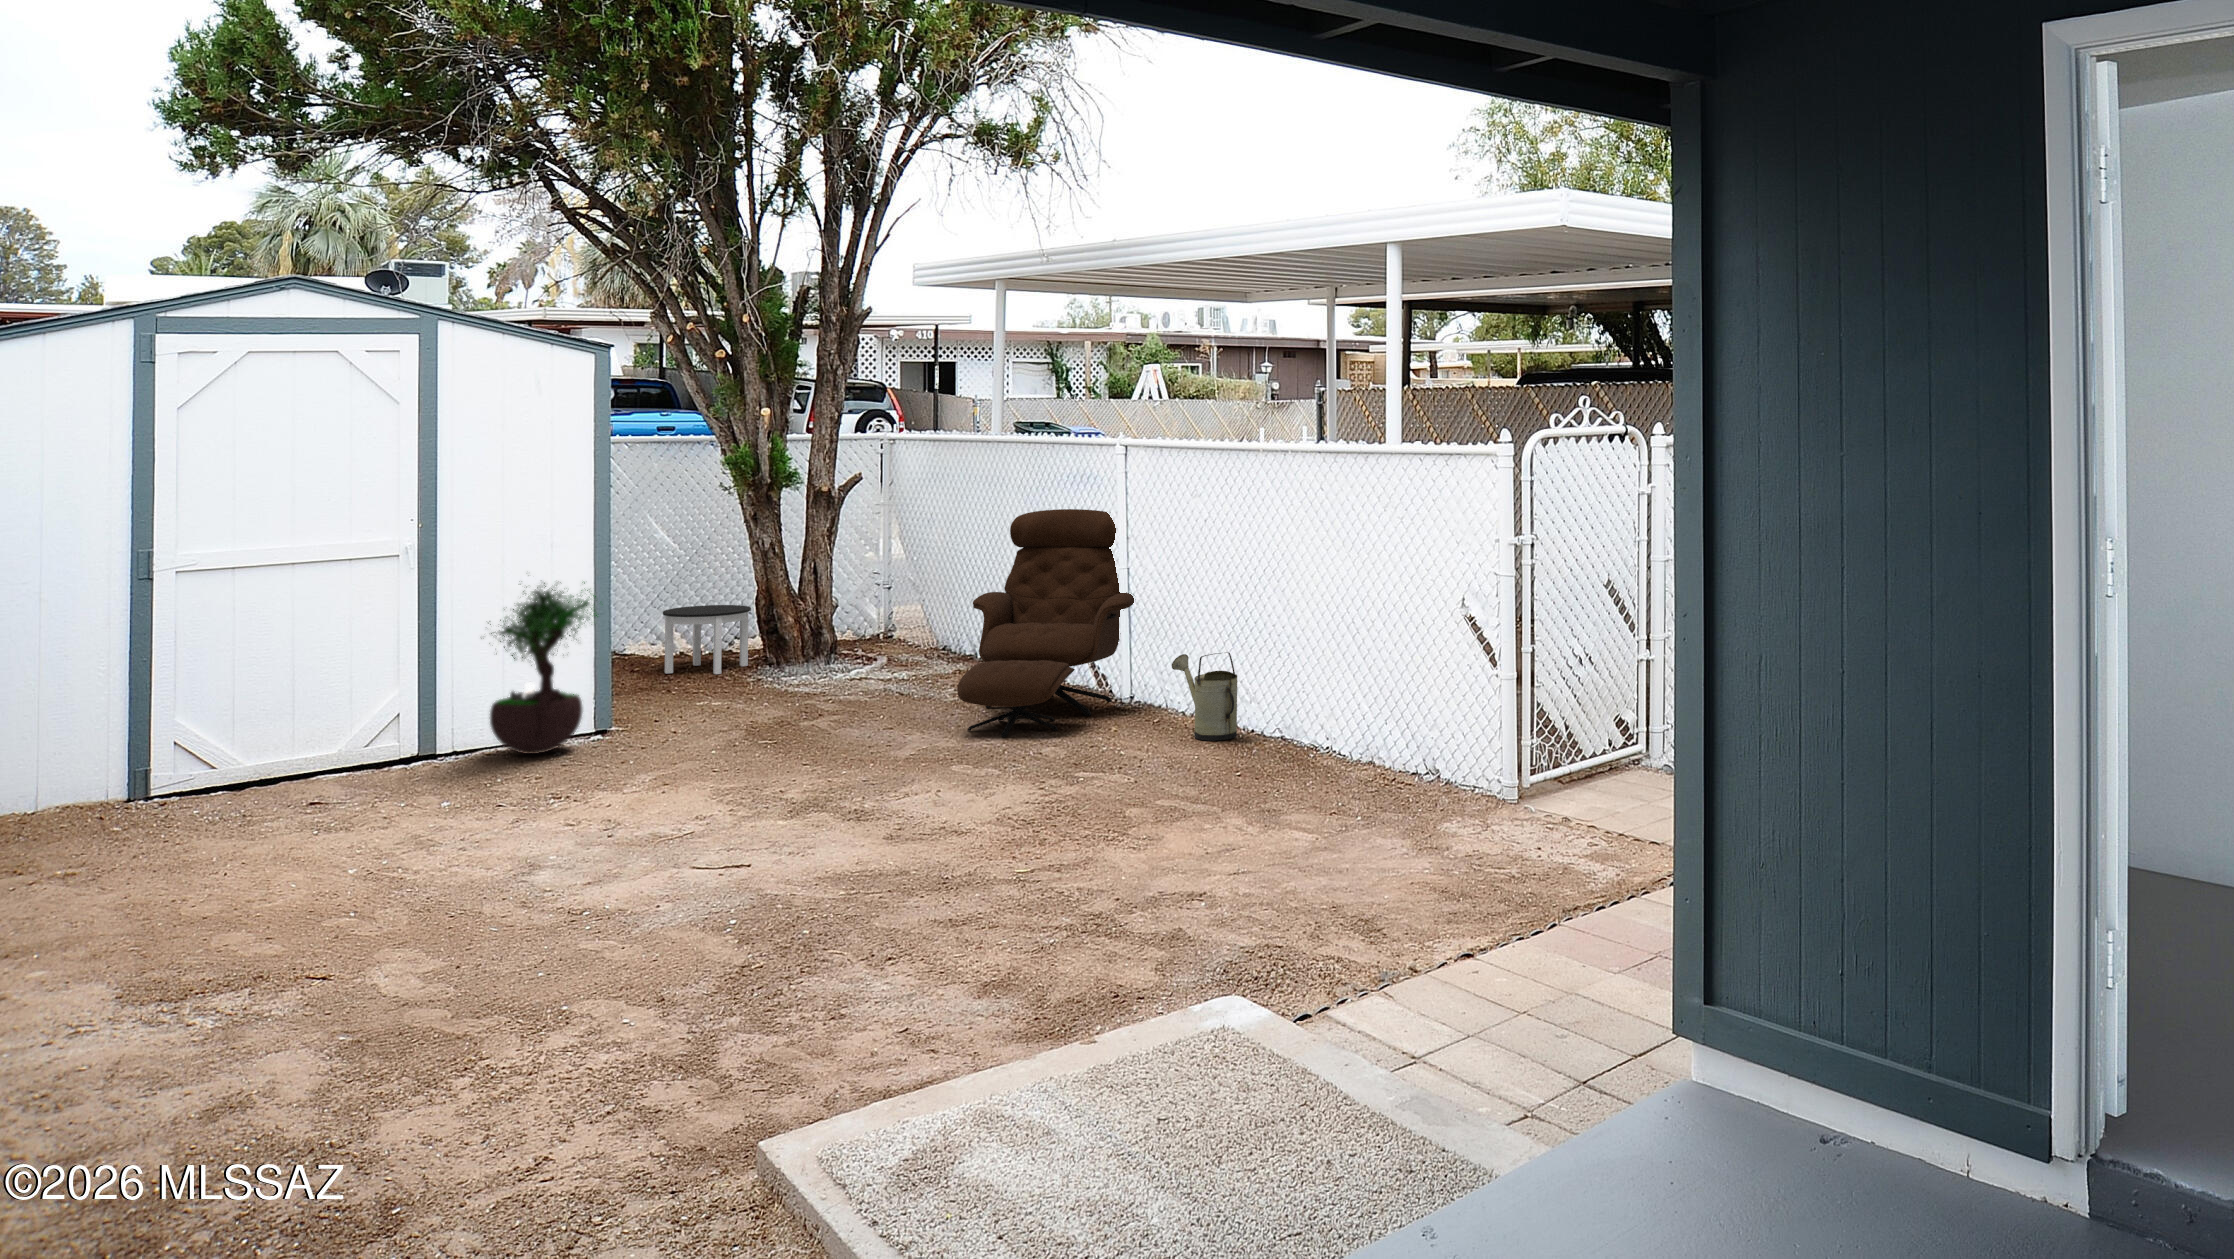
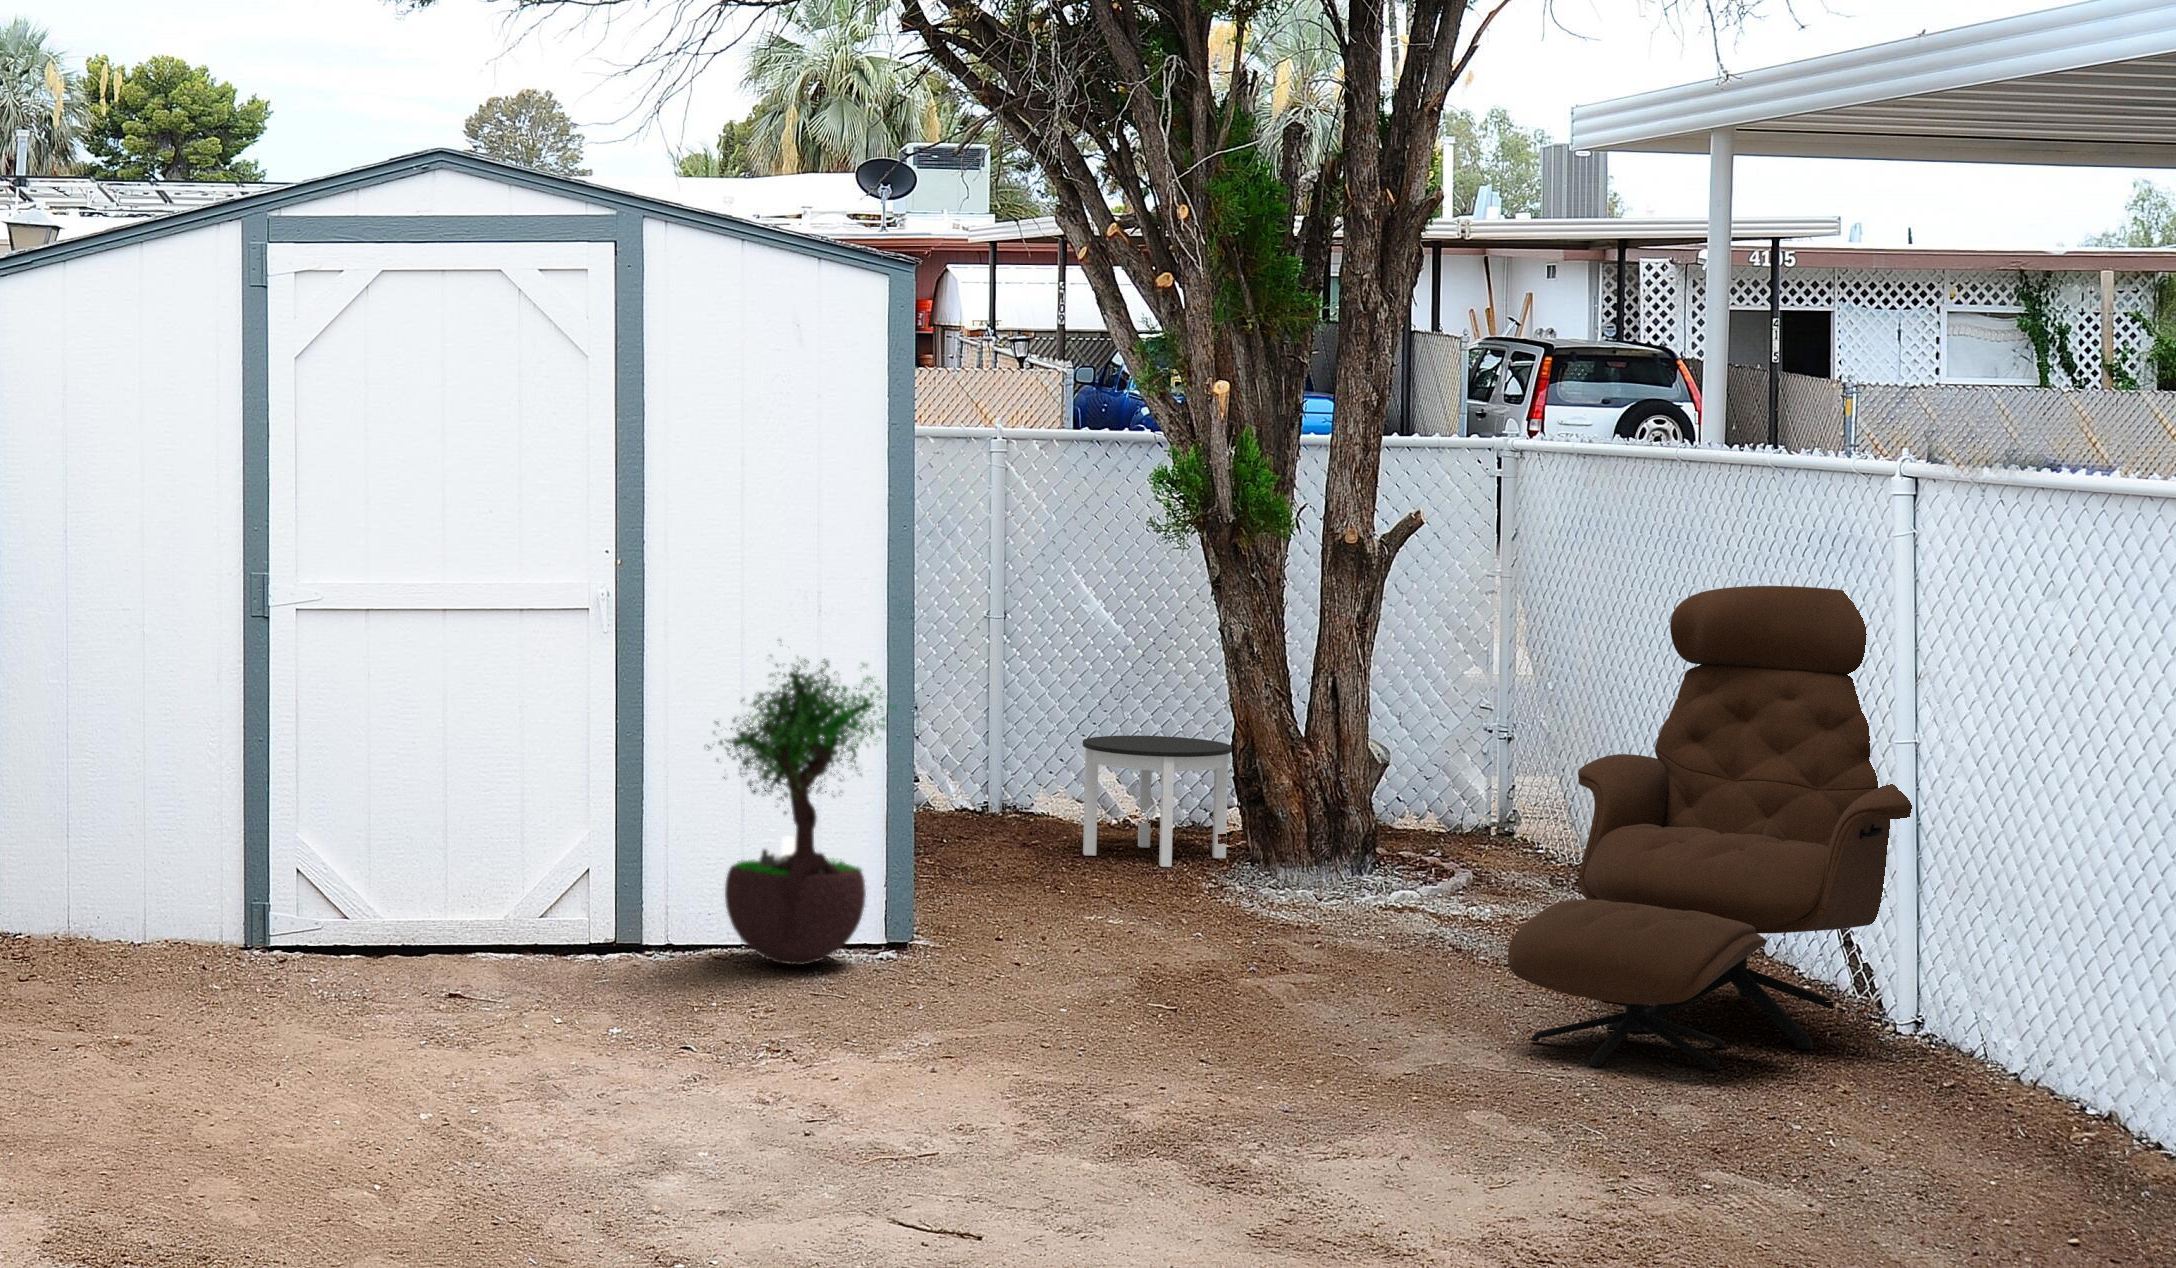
watering can: present [1172,653,1238,741] -> none [1980,937,2133,1155]

